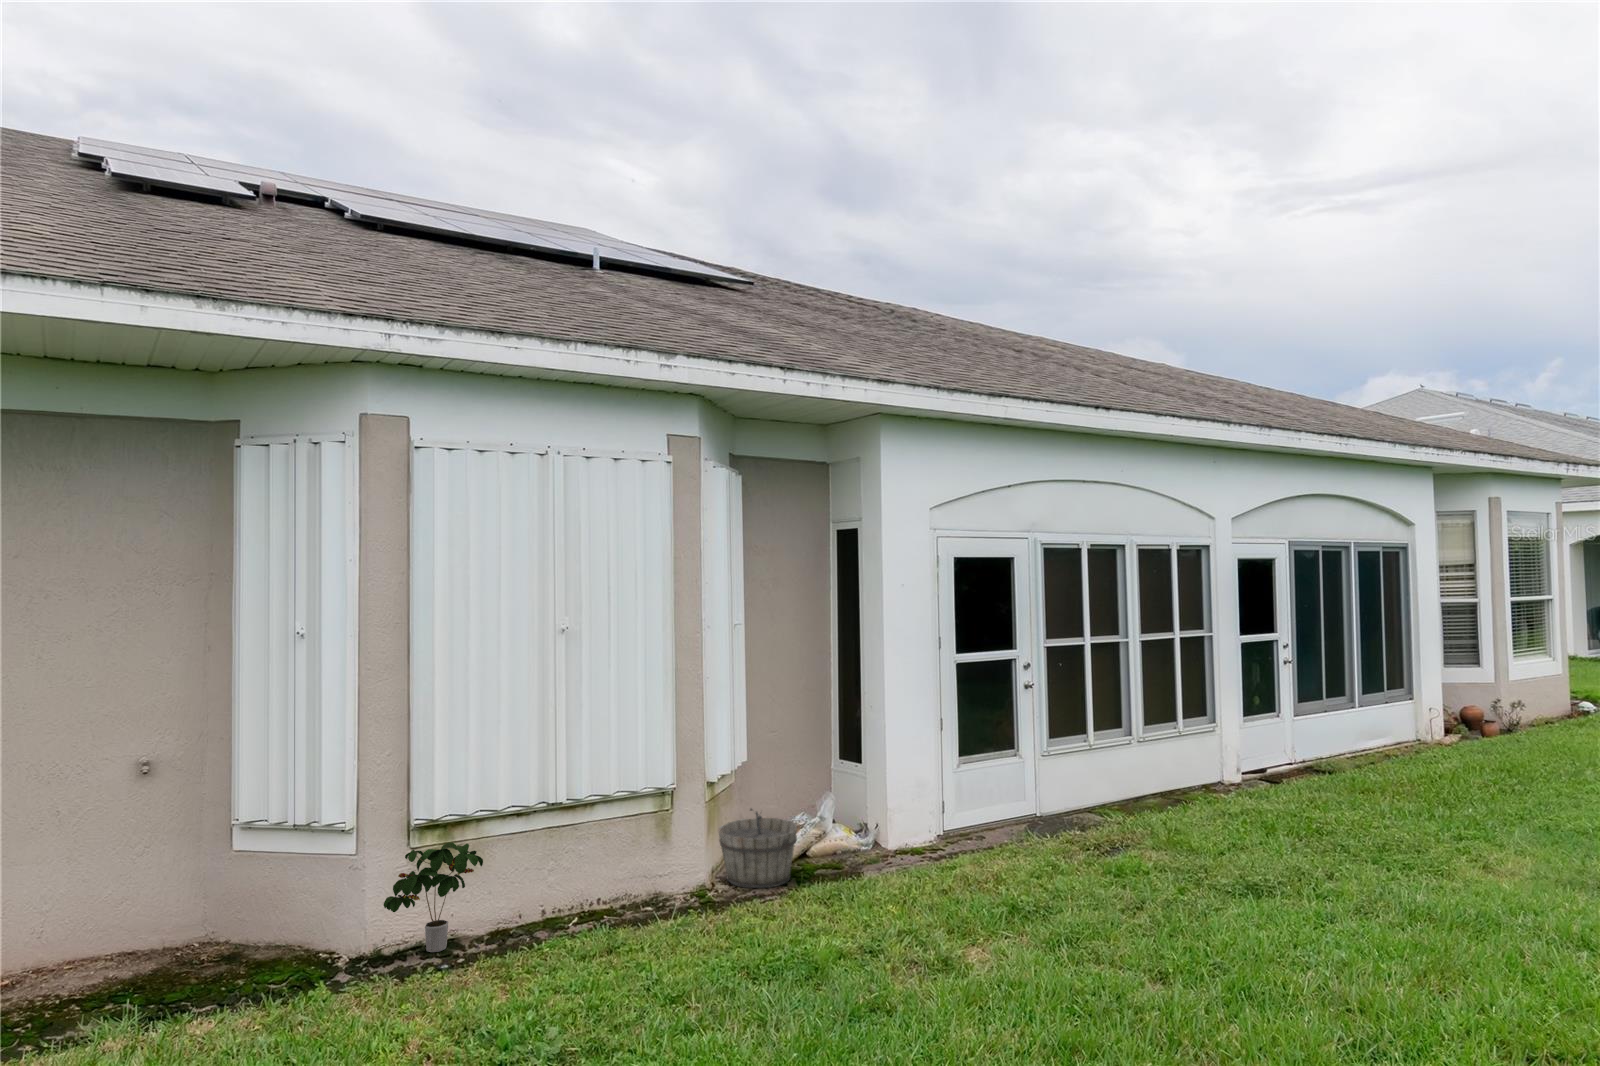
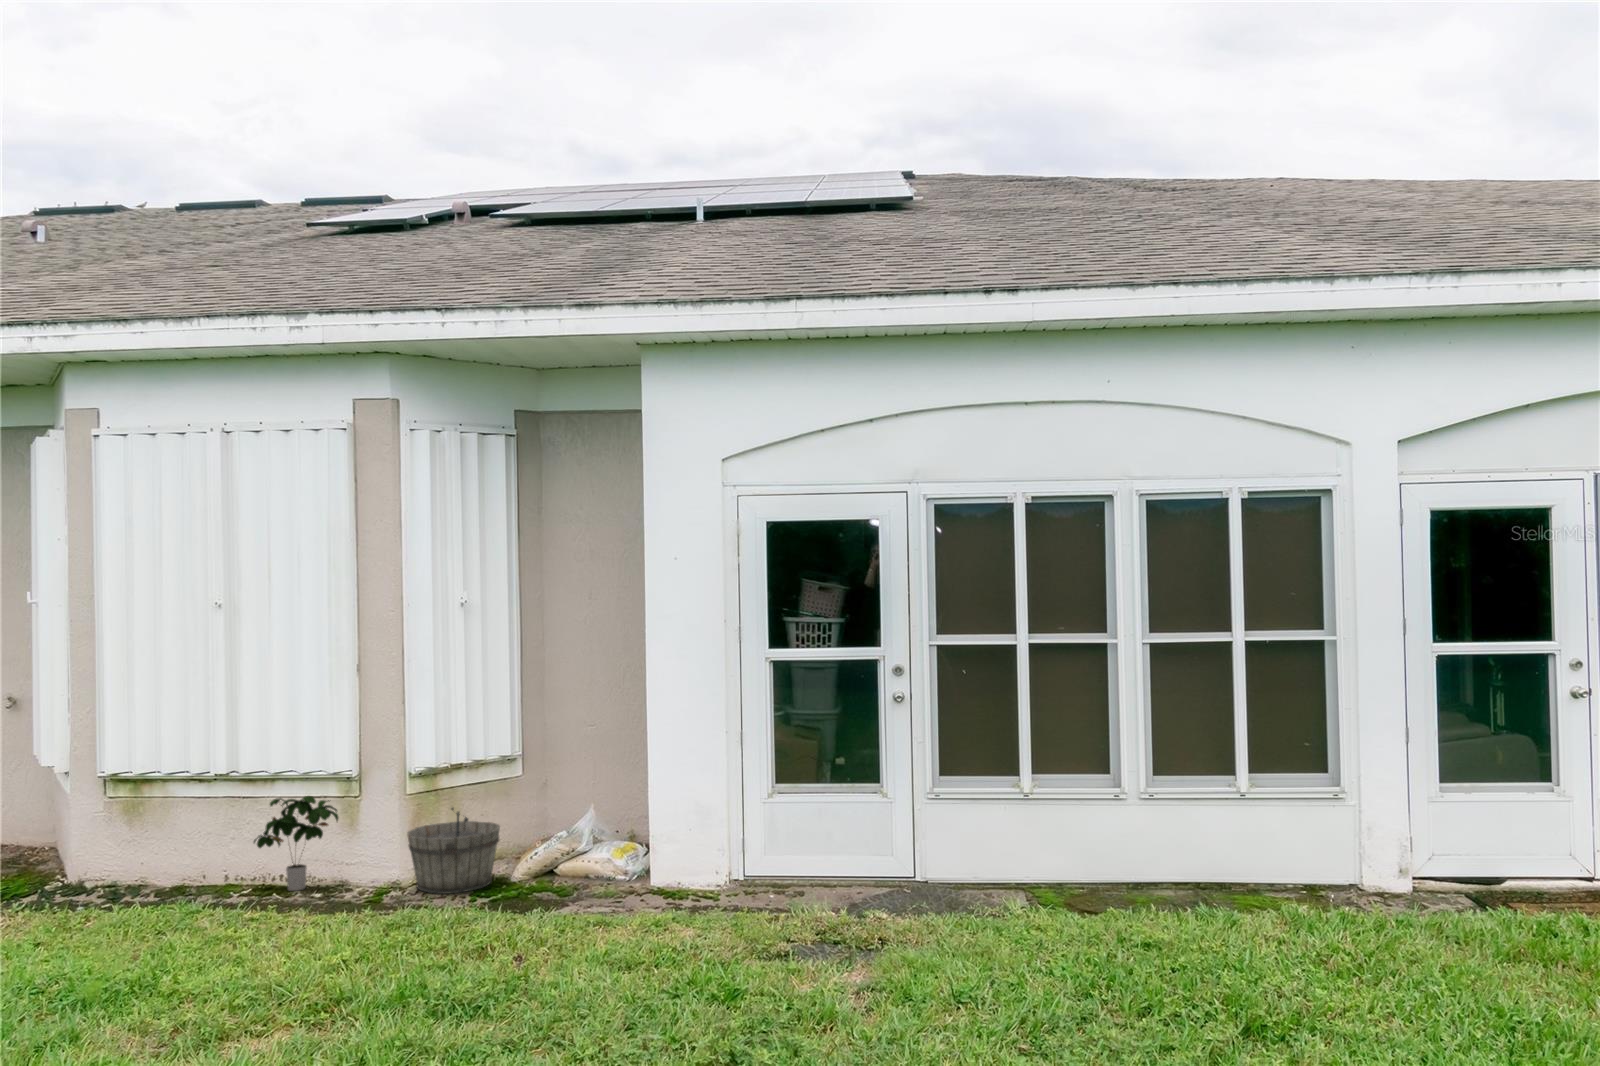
potted plant: present [383,842,483,952] -> present [254,796,338,891]

